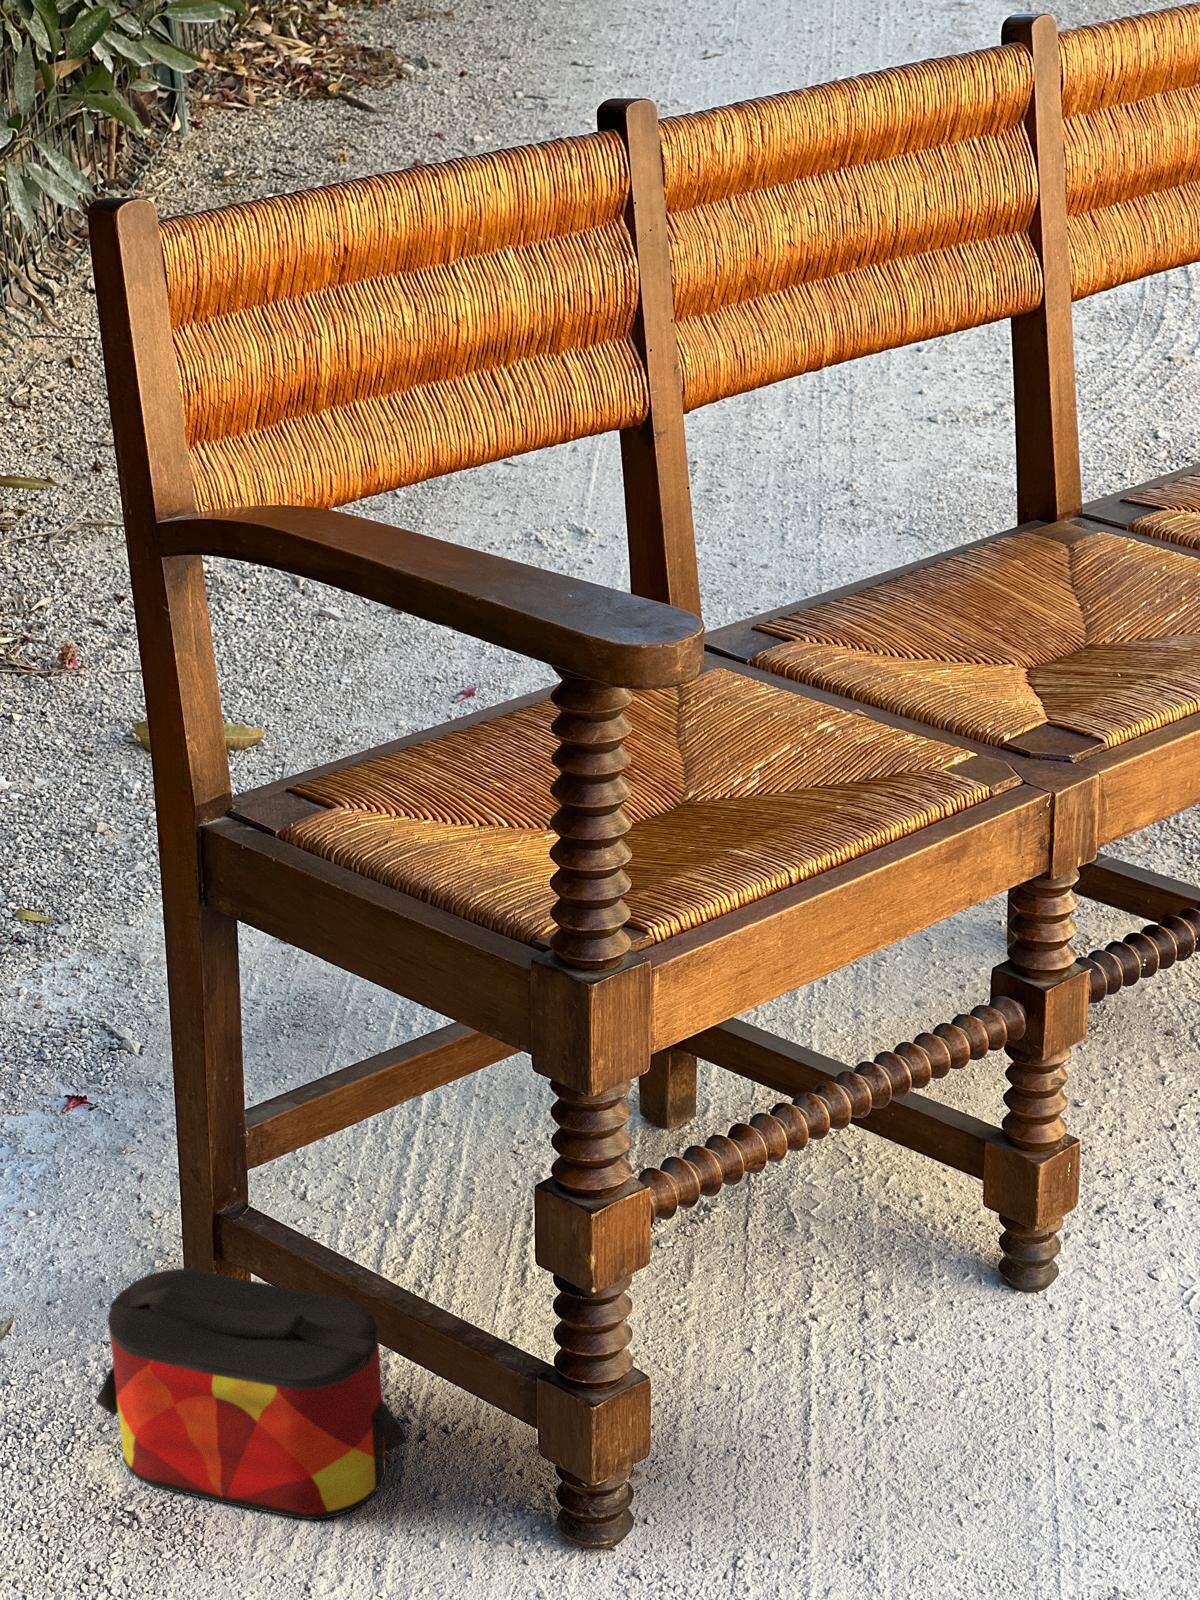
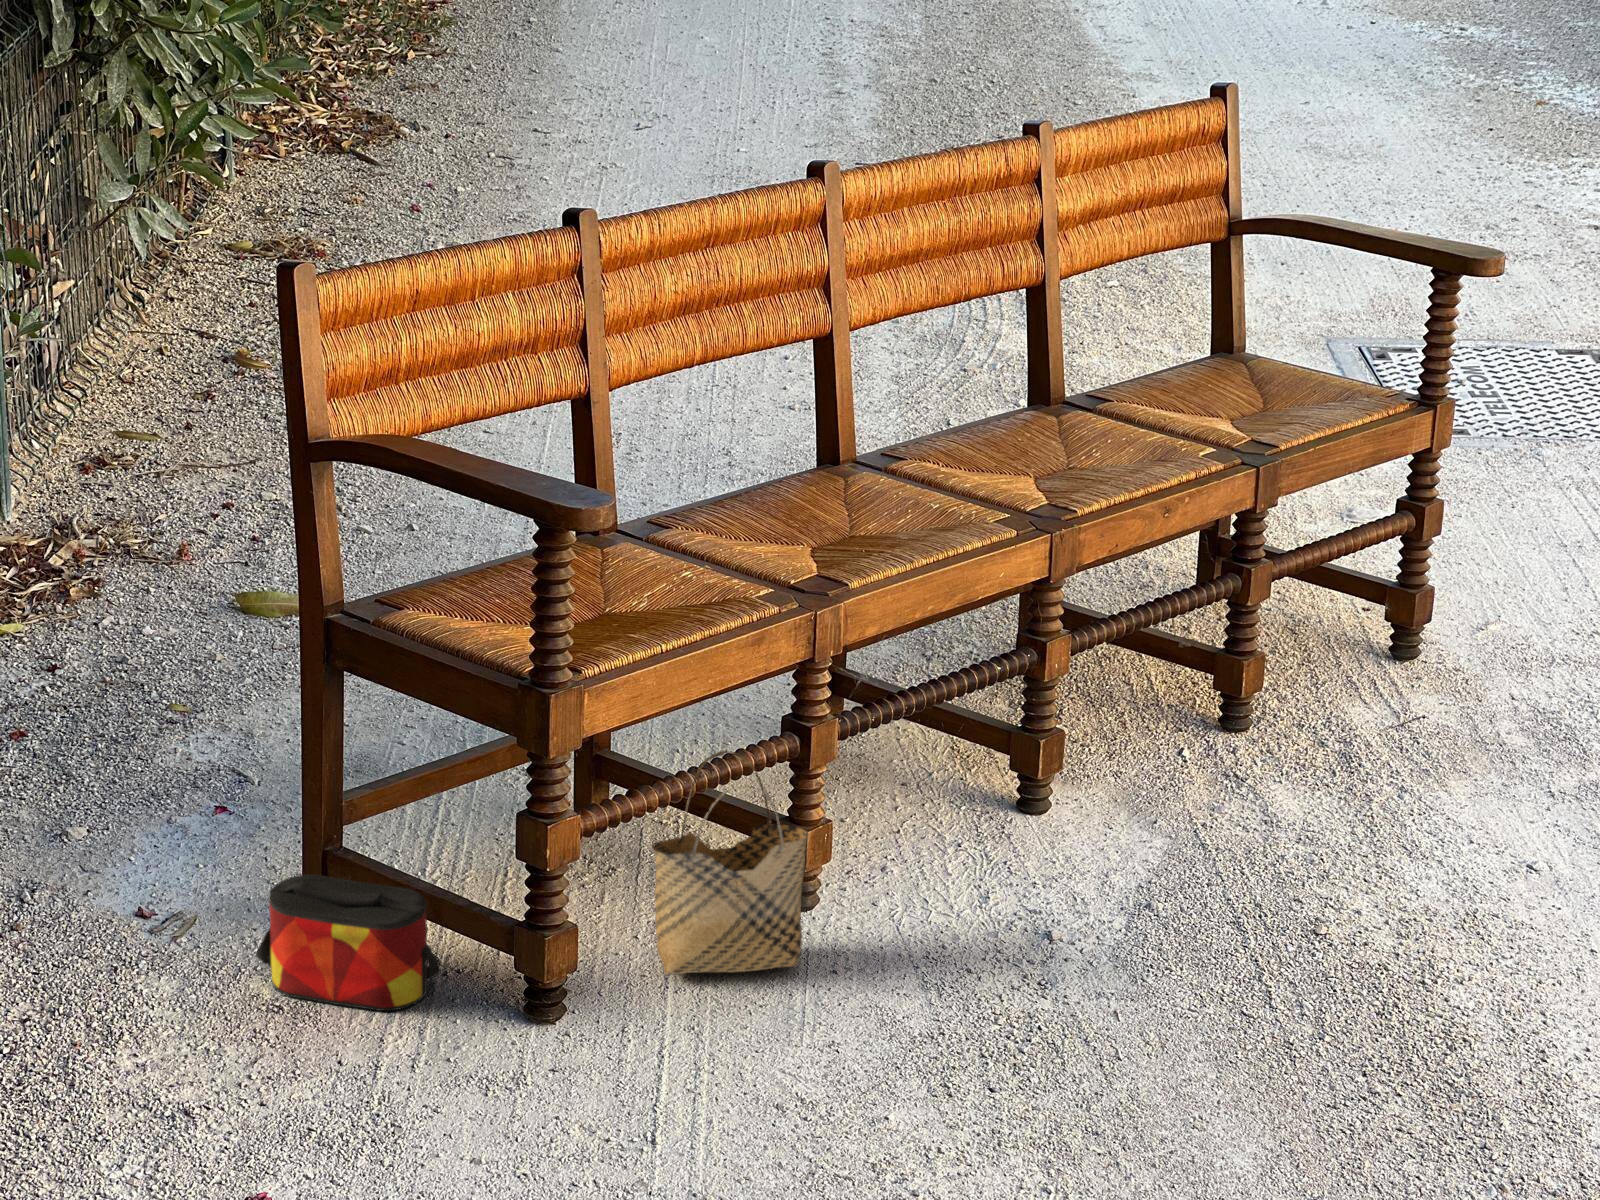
woven basket: none [775,1052,1052,1446] -> present [652,751,808,975]

